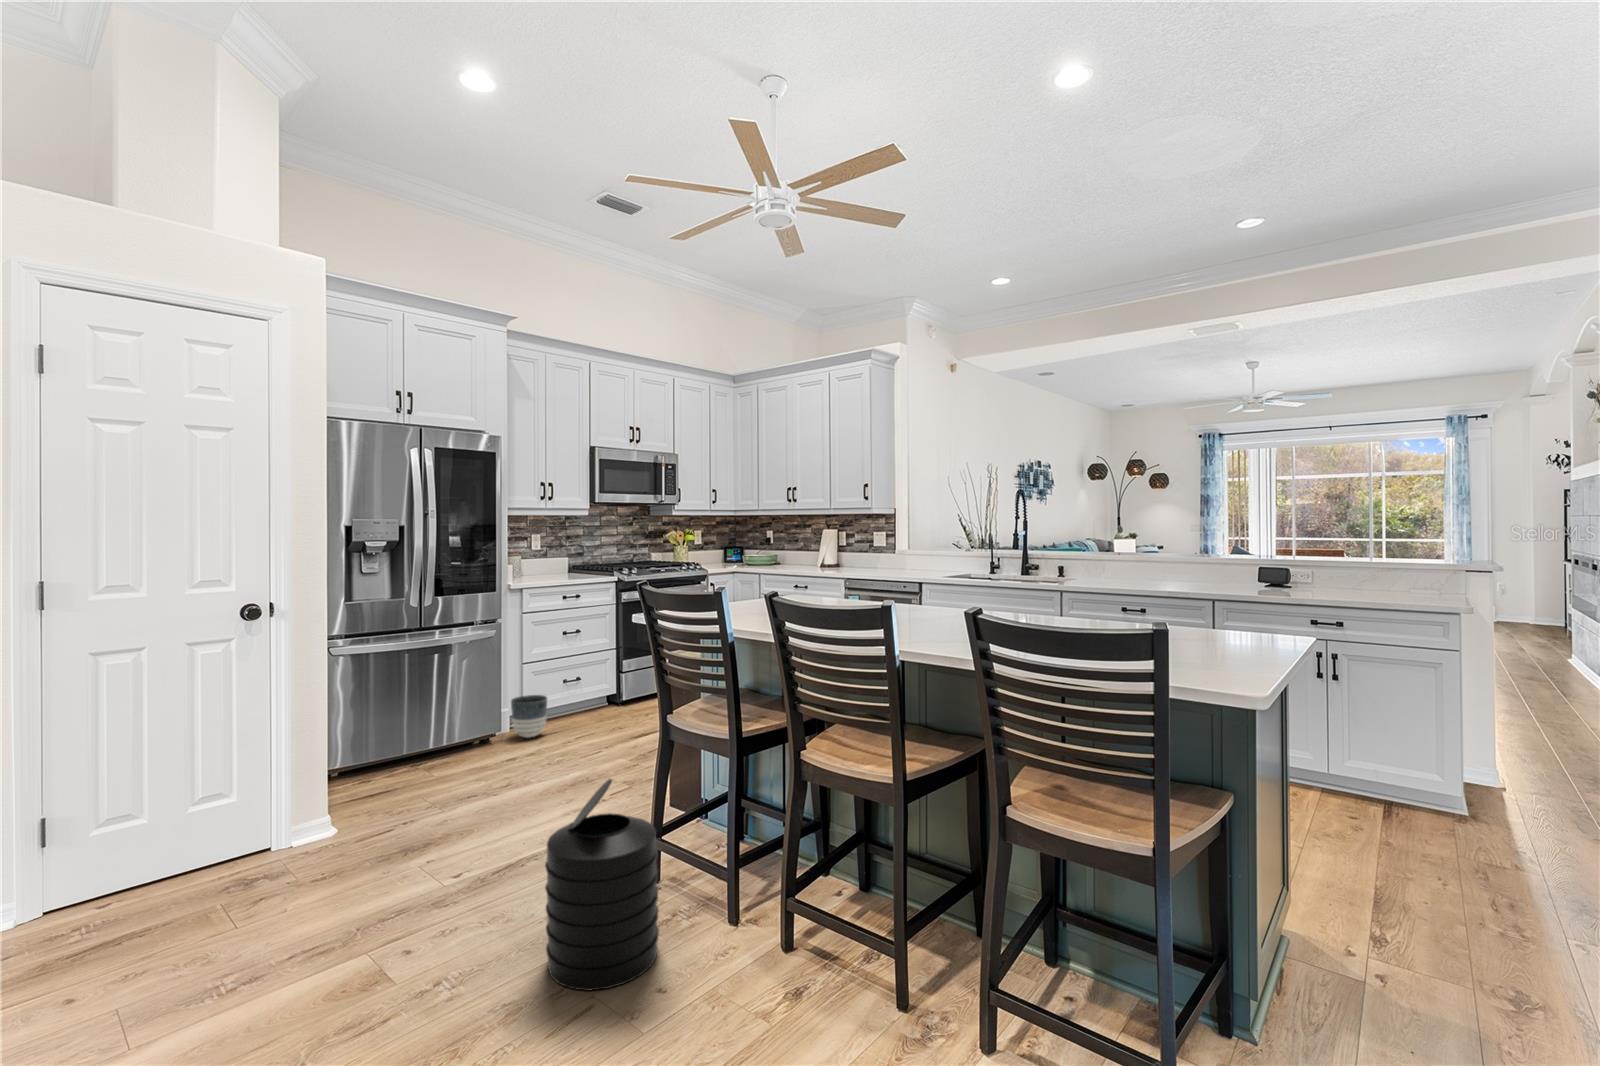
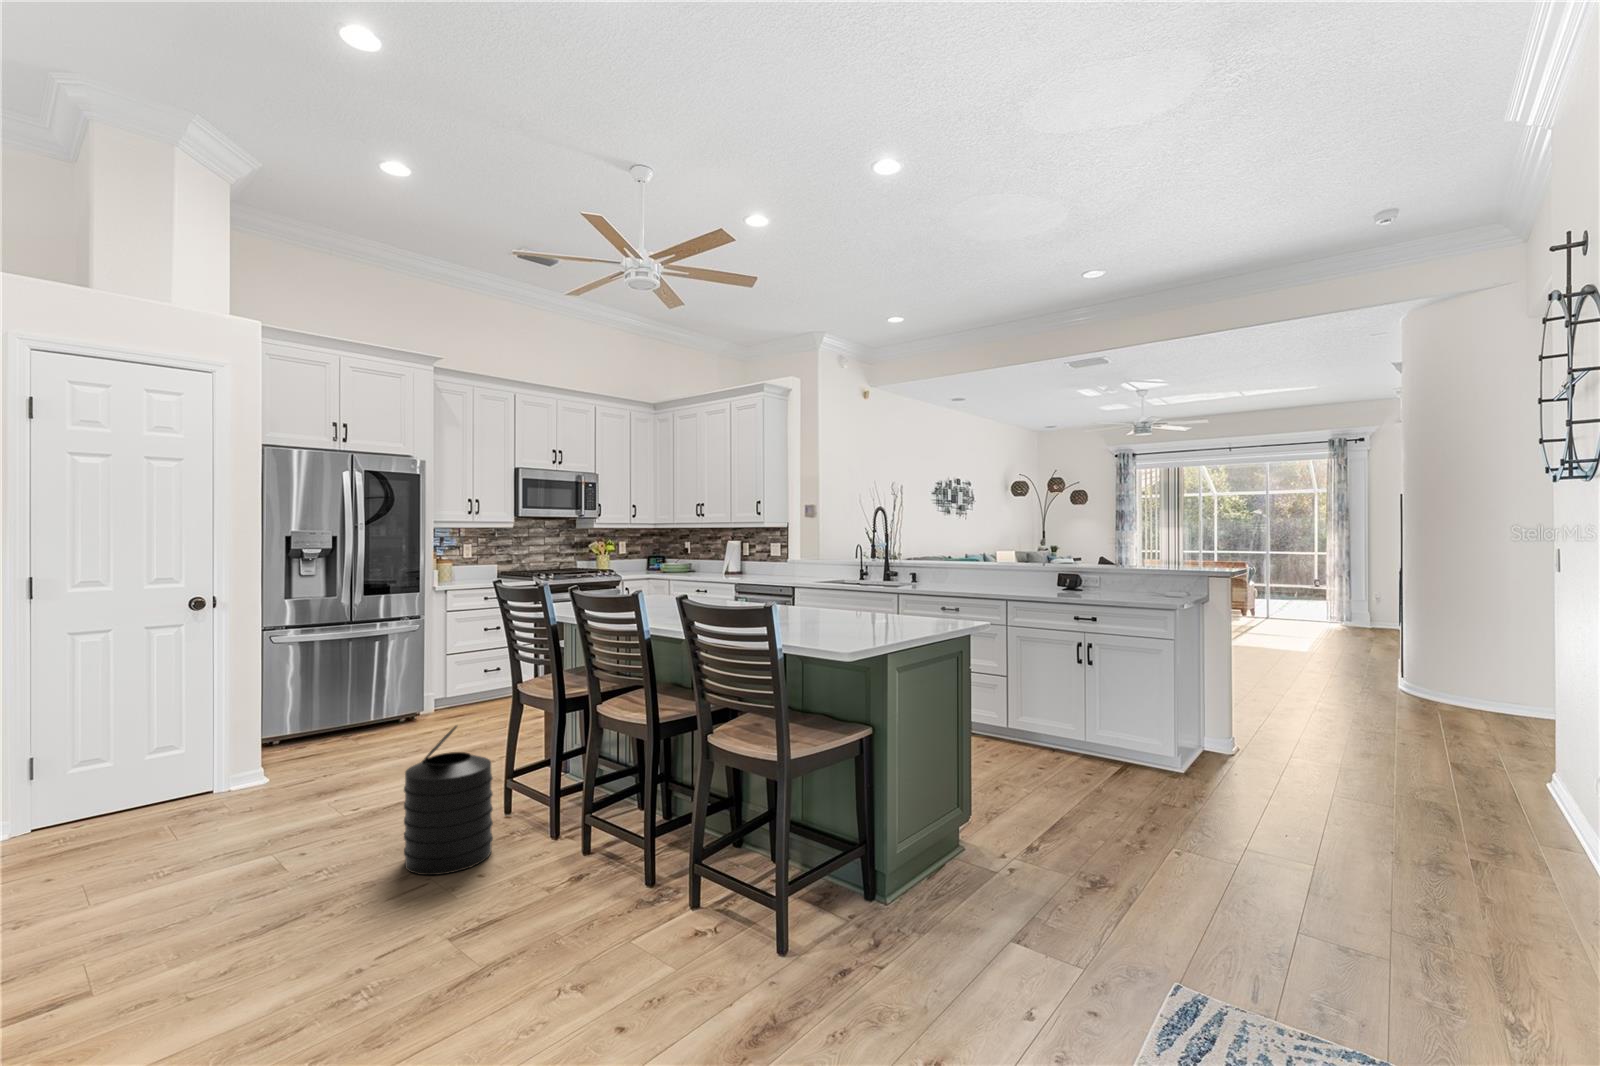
planter: present [511,695,547,738] -> none [433,681,465,717]

